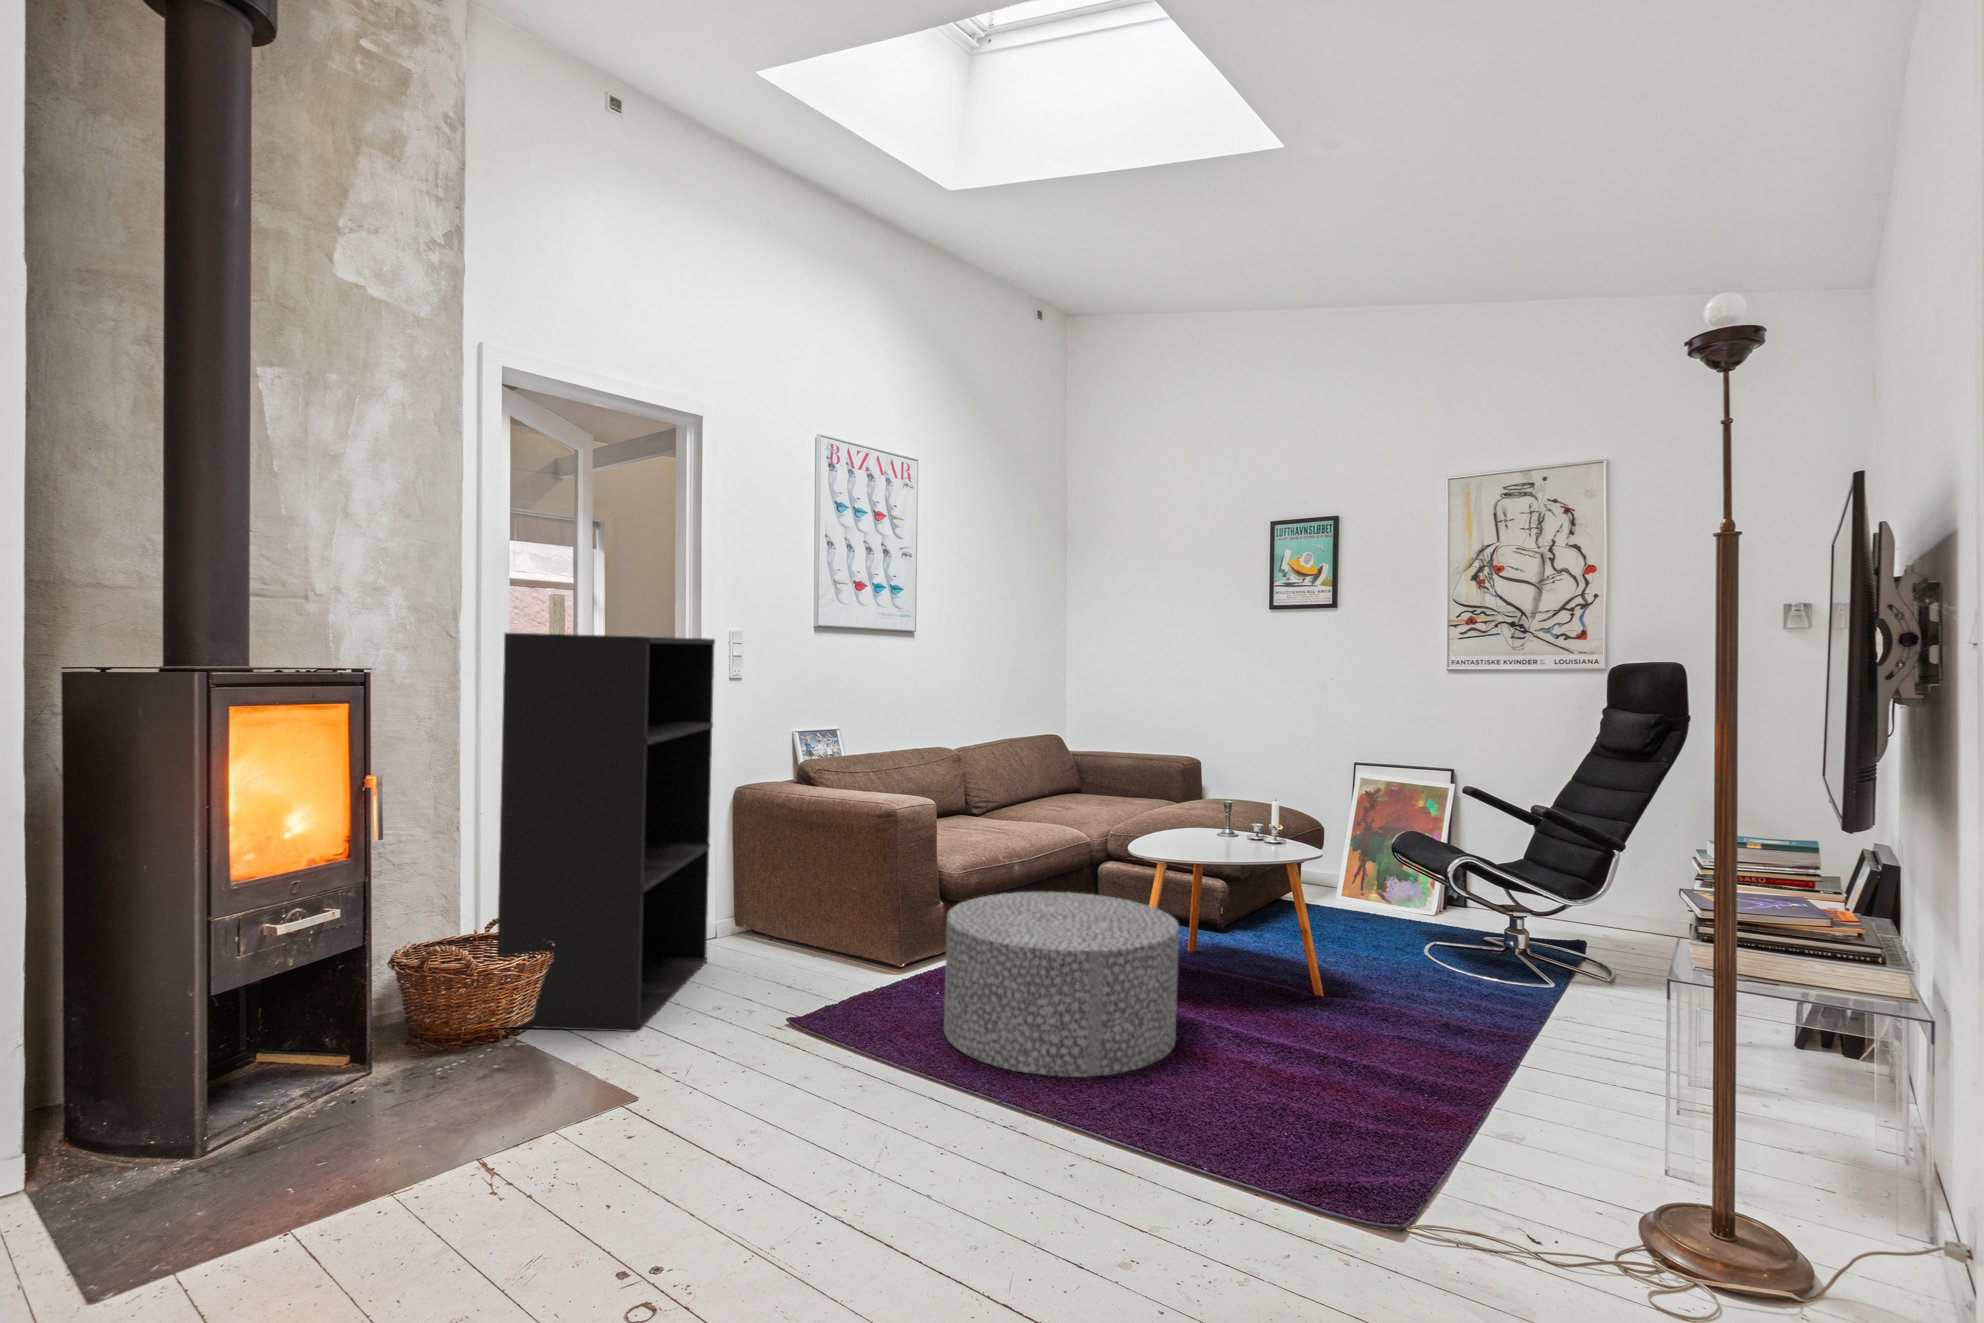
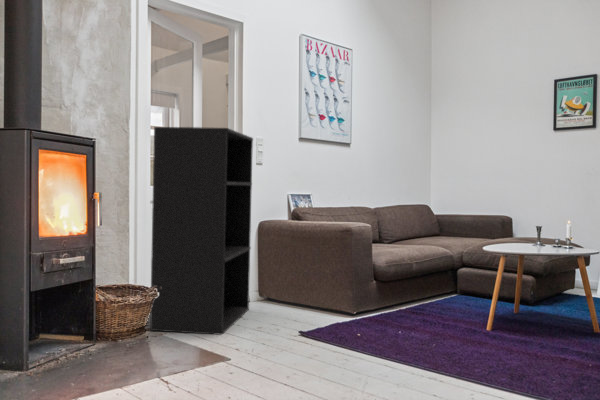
ottoman: present [944,892,1179,1077] -> none [383,270,514,359]

